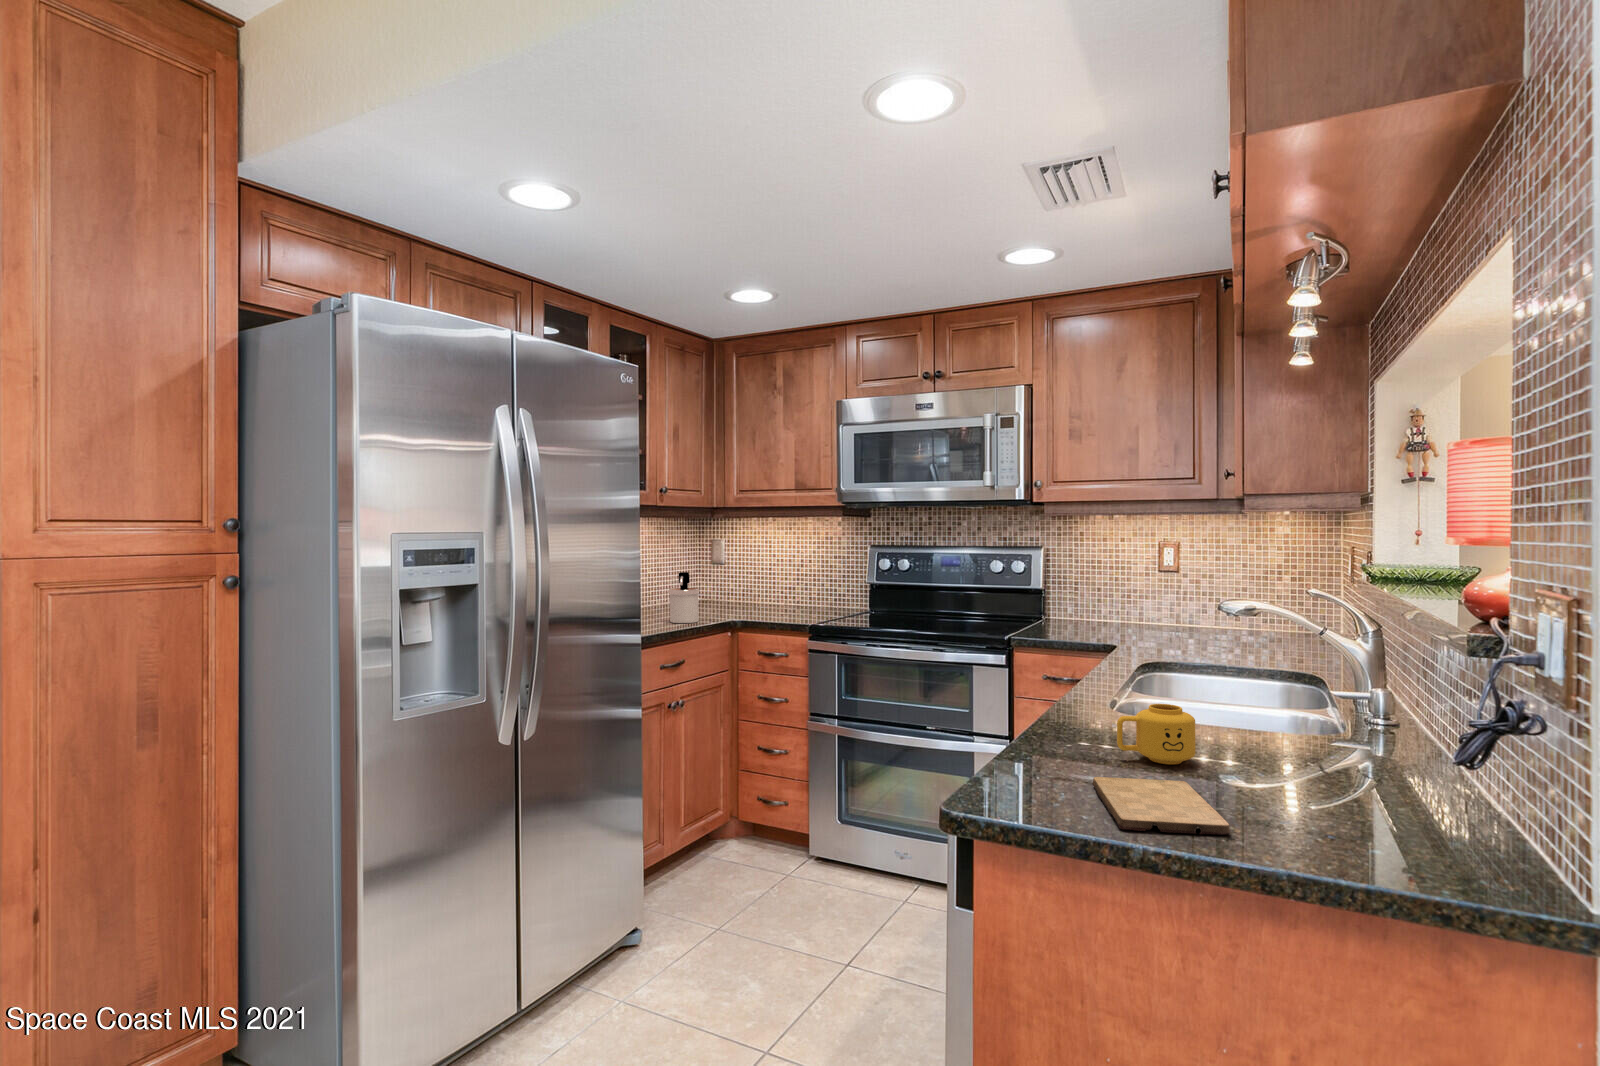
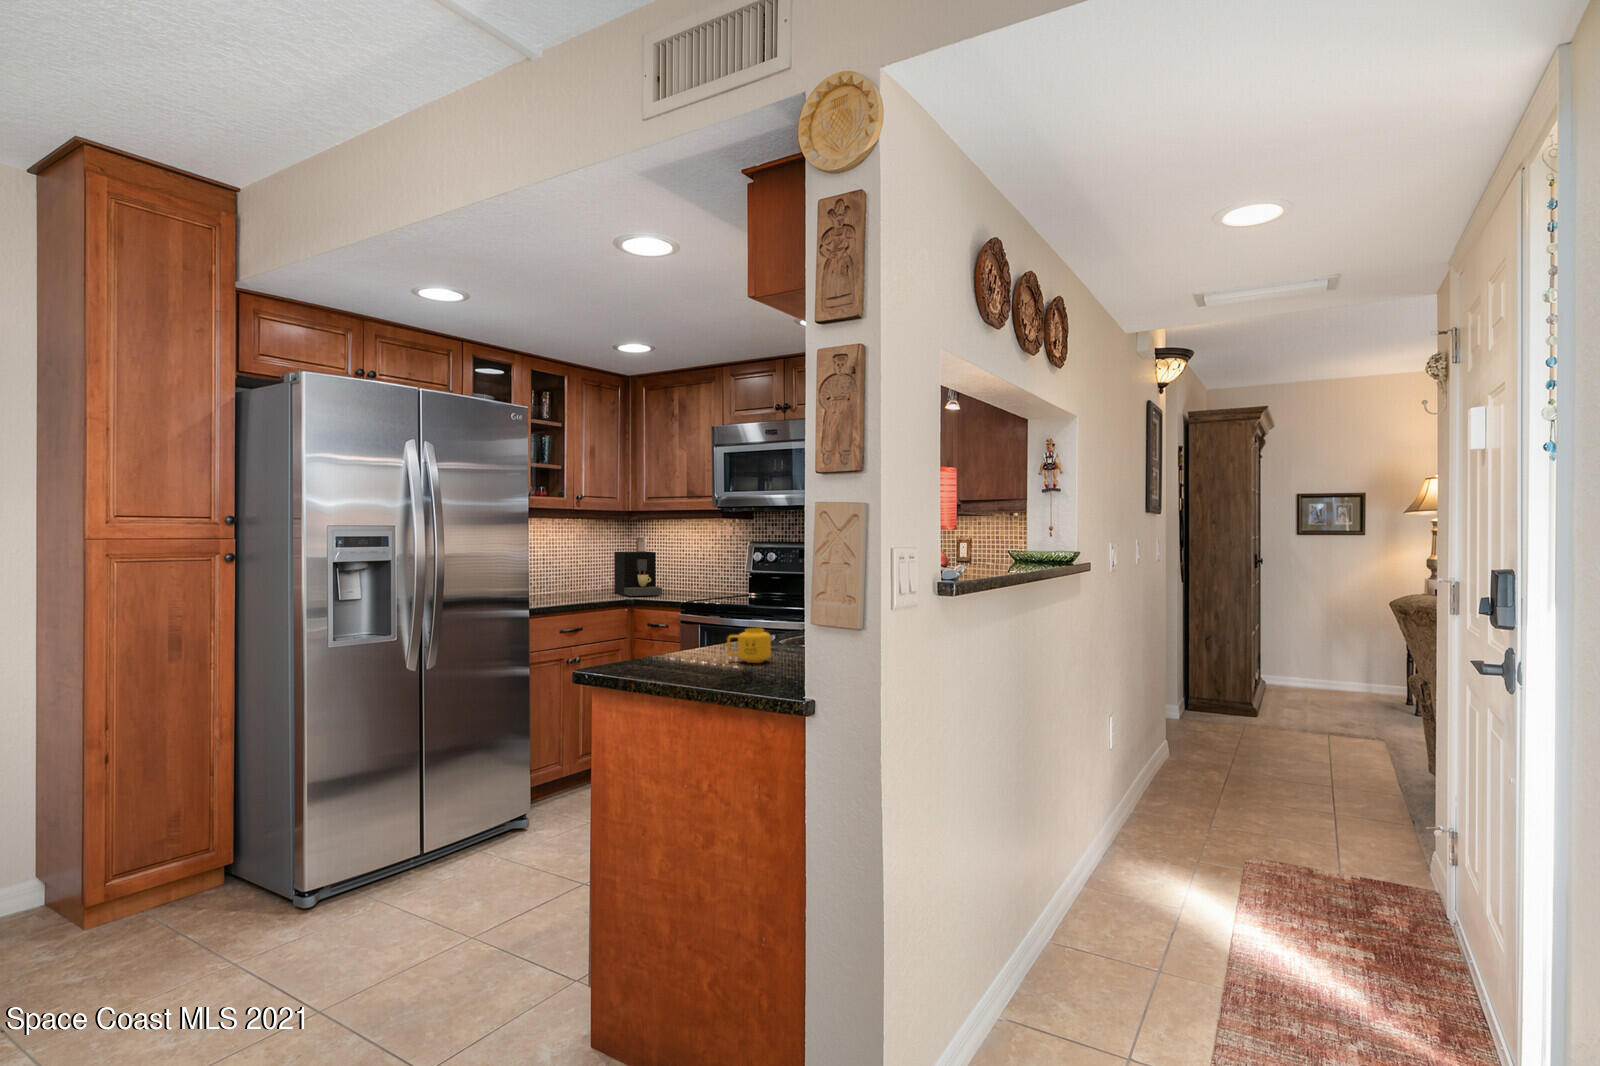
coffee maker: none [694,557,762,615] -> present [614,551,662,596]
soap dispenser: present [669,572,699,623] -> none [579,561,604,601]
cutting board: present [1093,777,1230,834] -> none [660,664,734,683]

